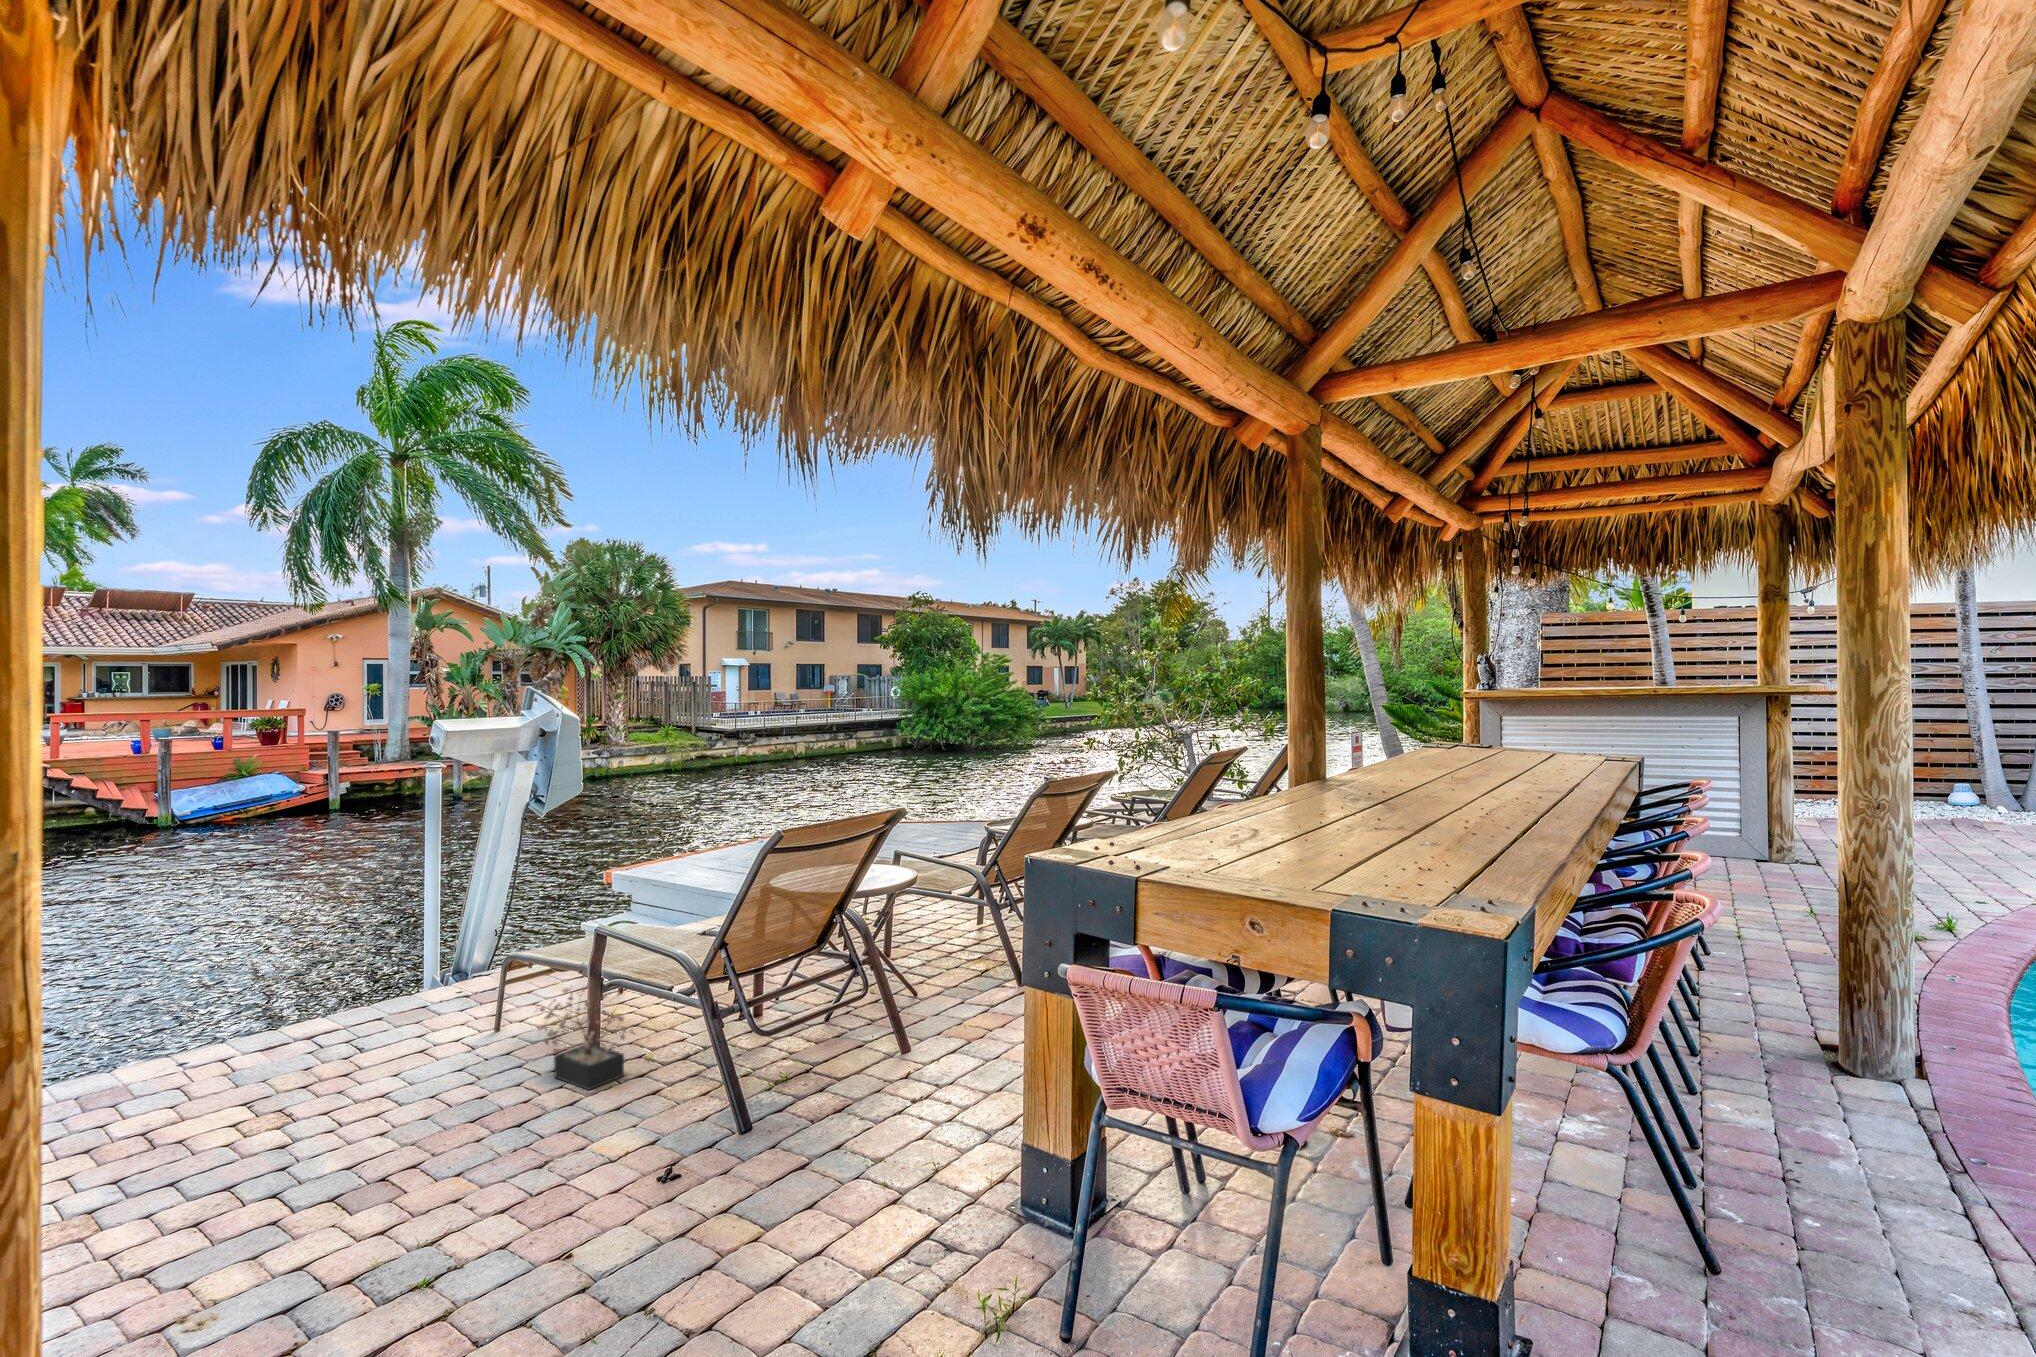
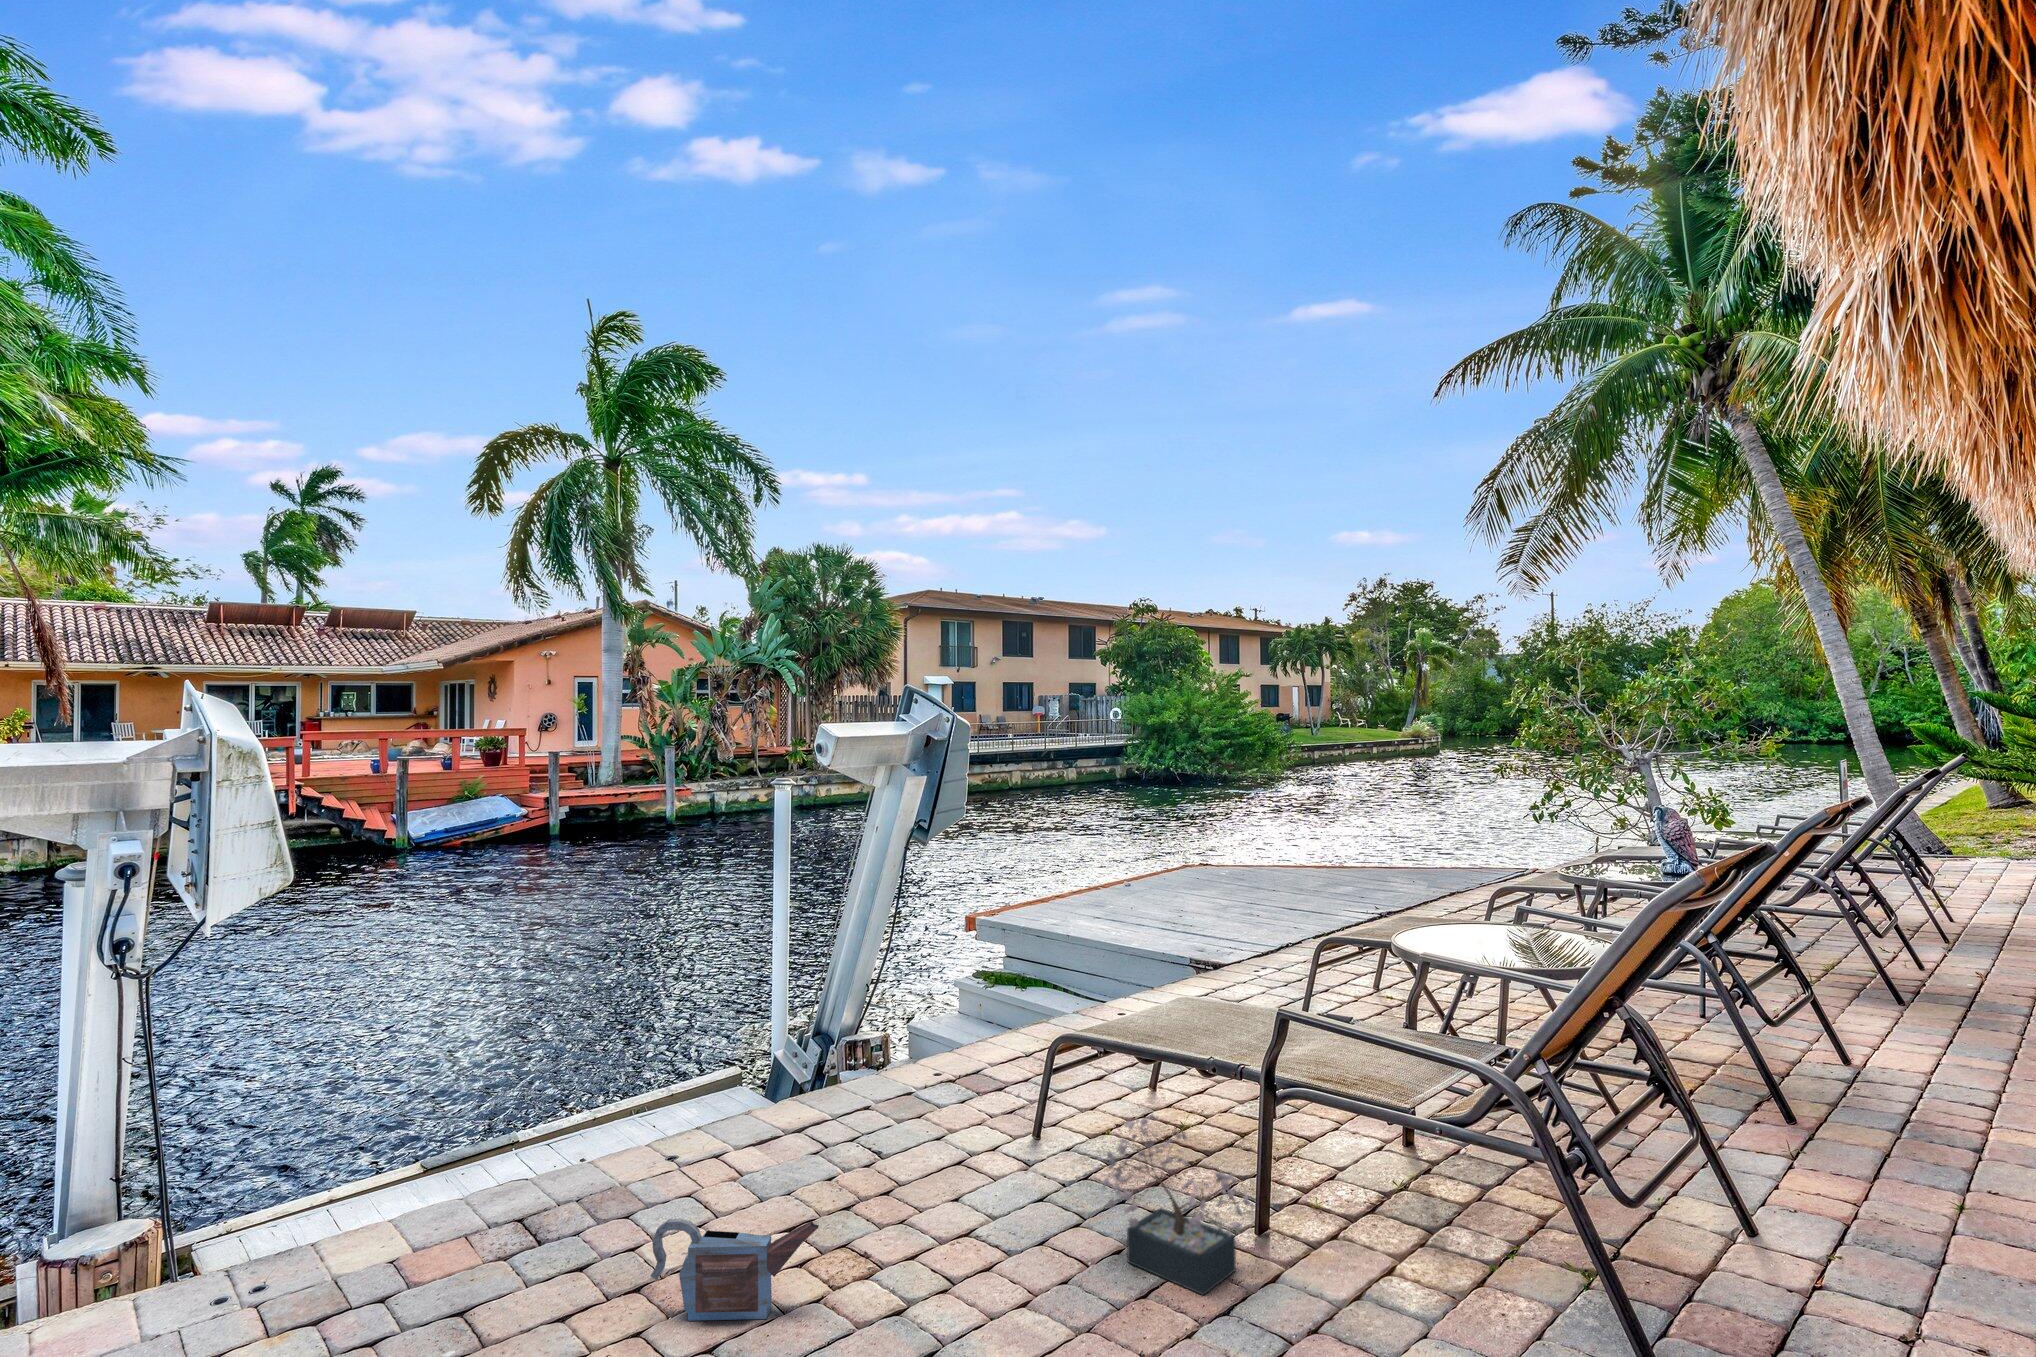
watering can: none [181,1063,312,1134] -> present [650,1219,819,1321]

